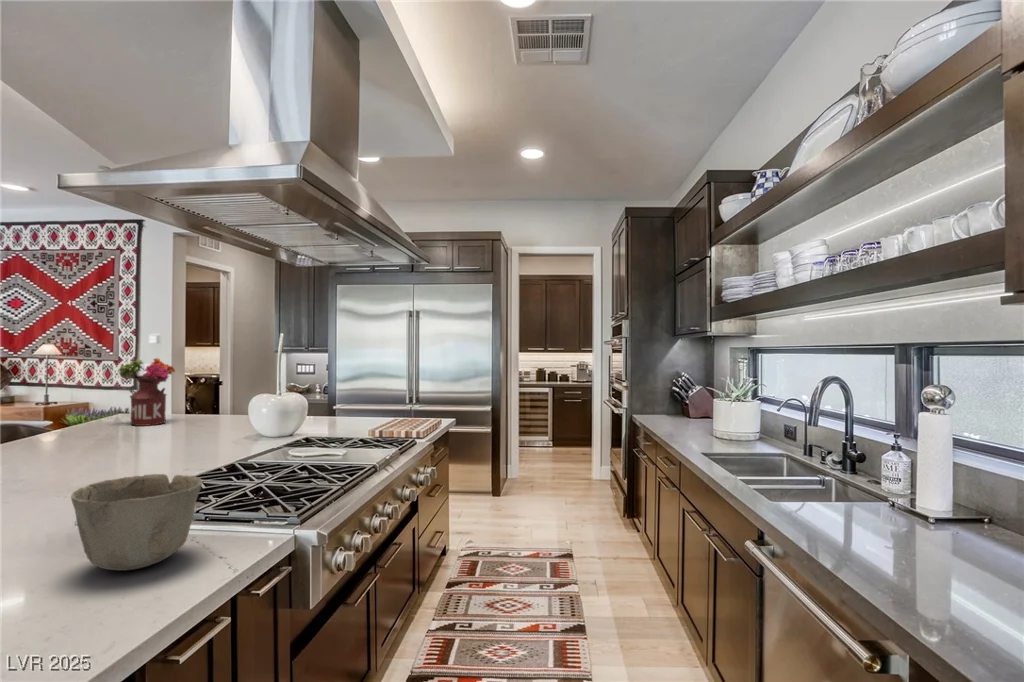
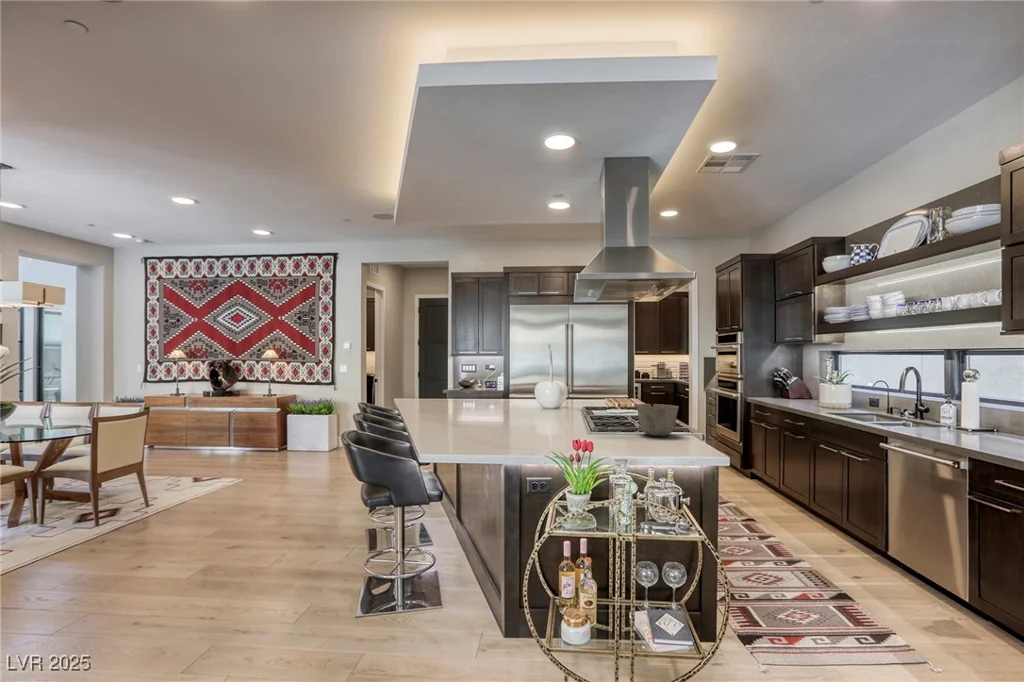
flower arrangement: present [119,358,175,426] -> none [447,359,476,401]

